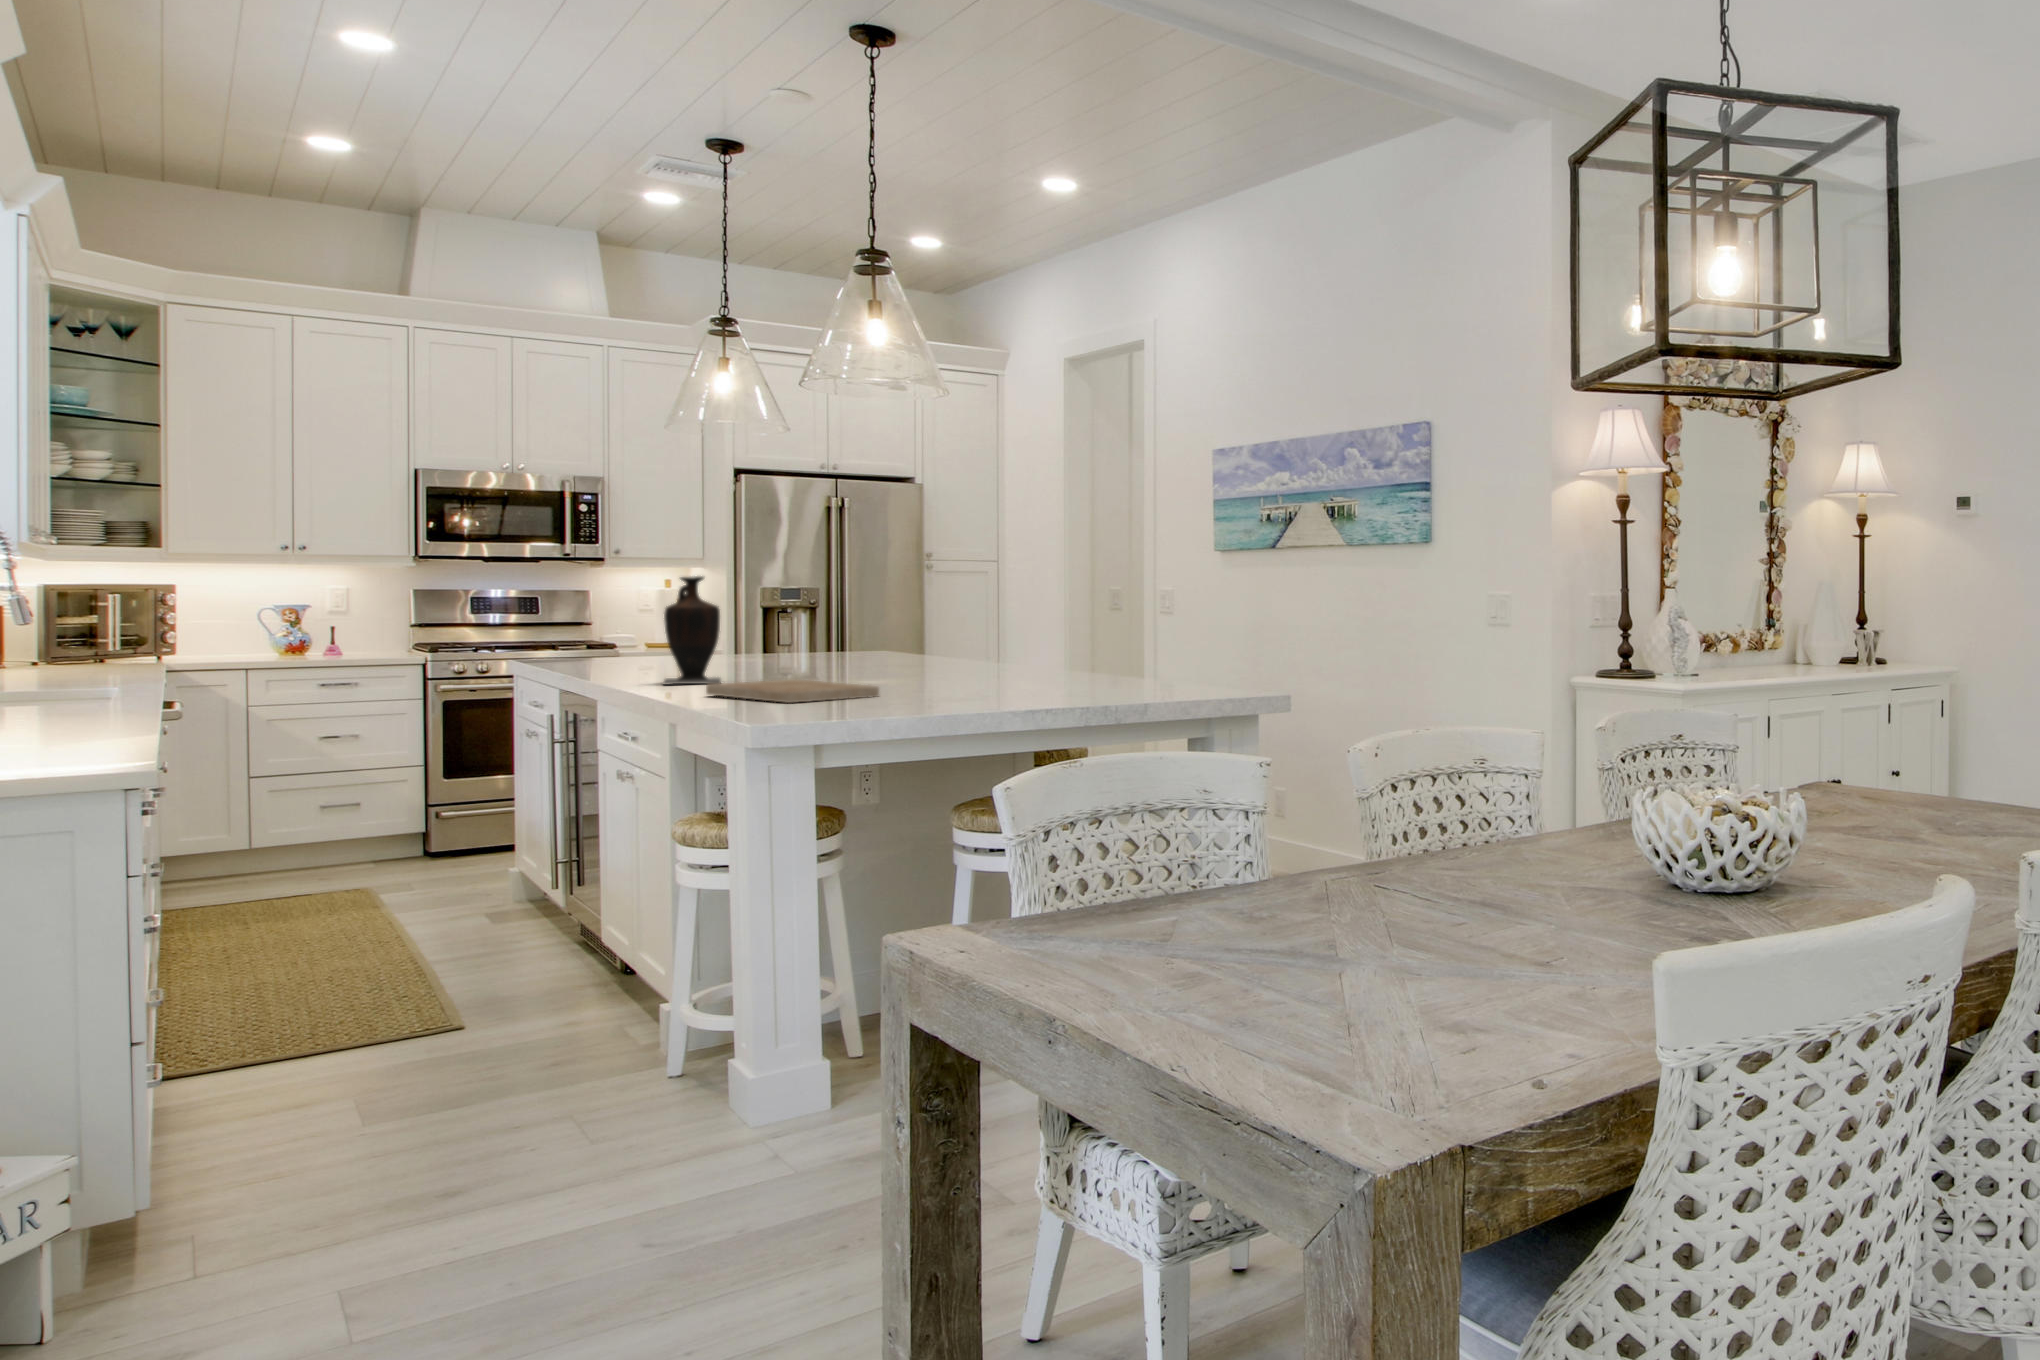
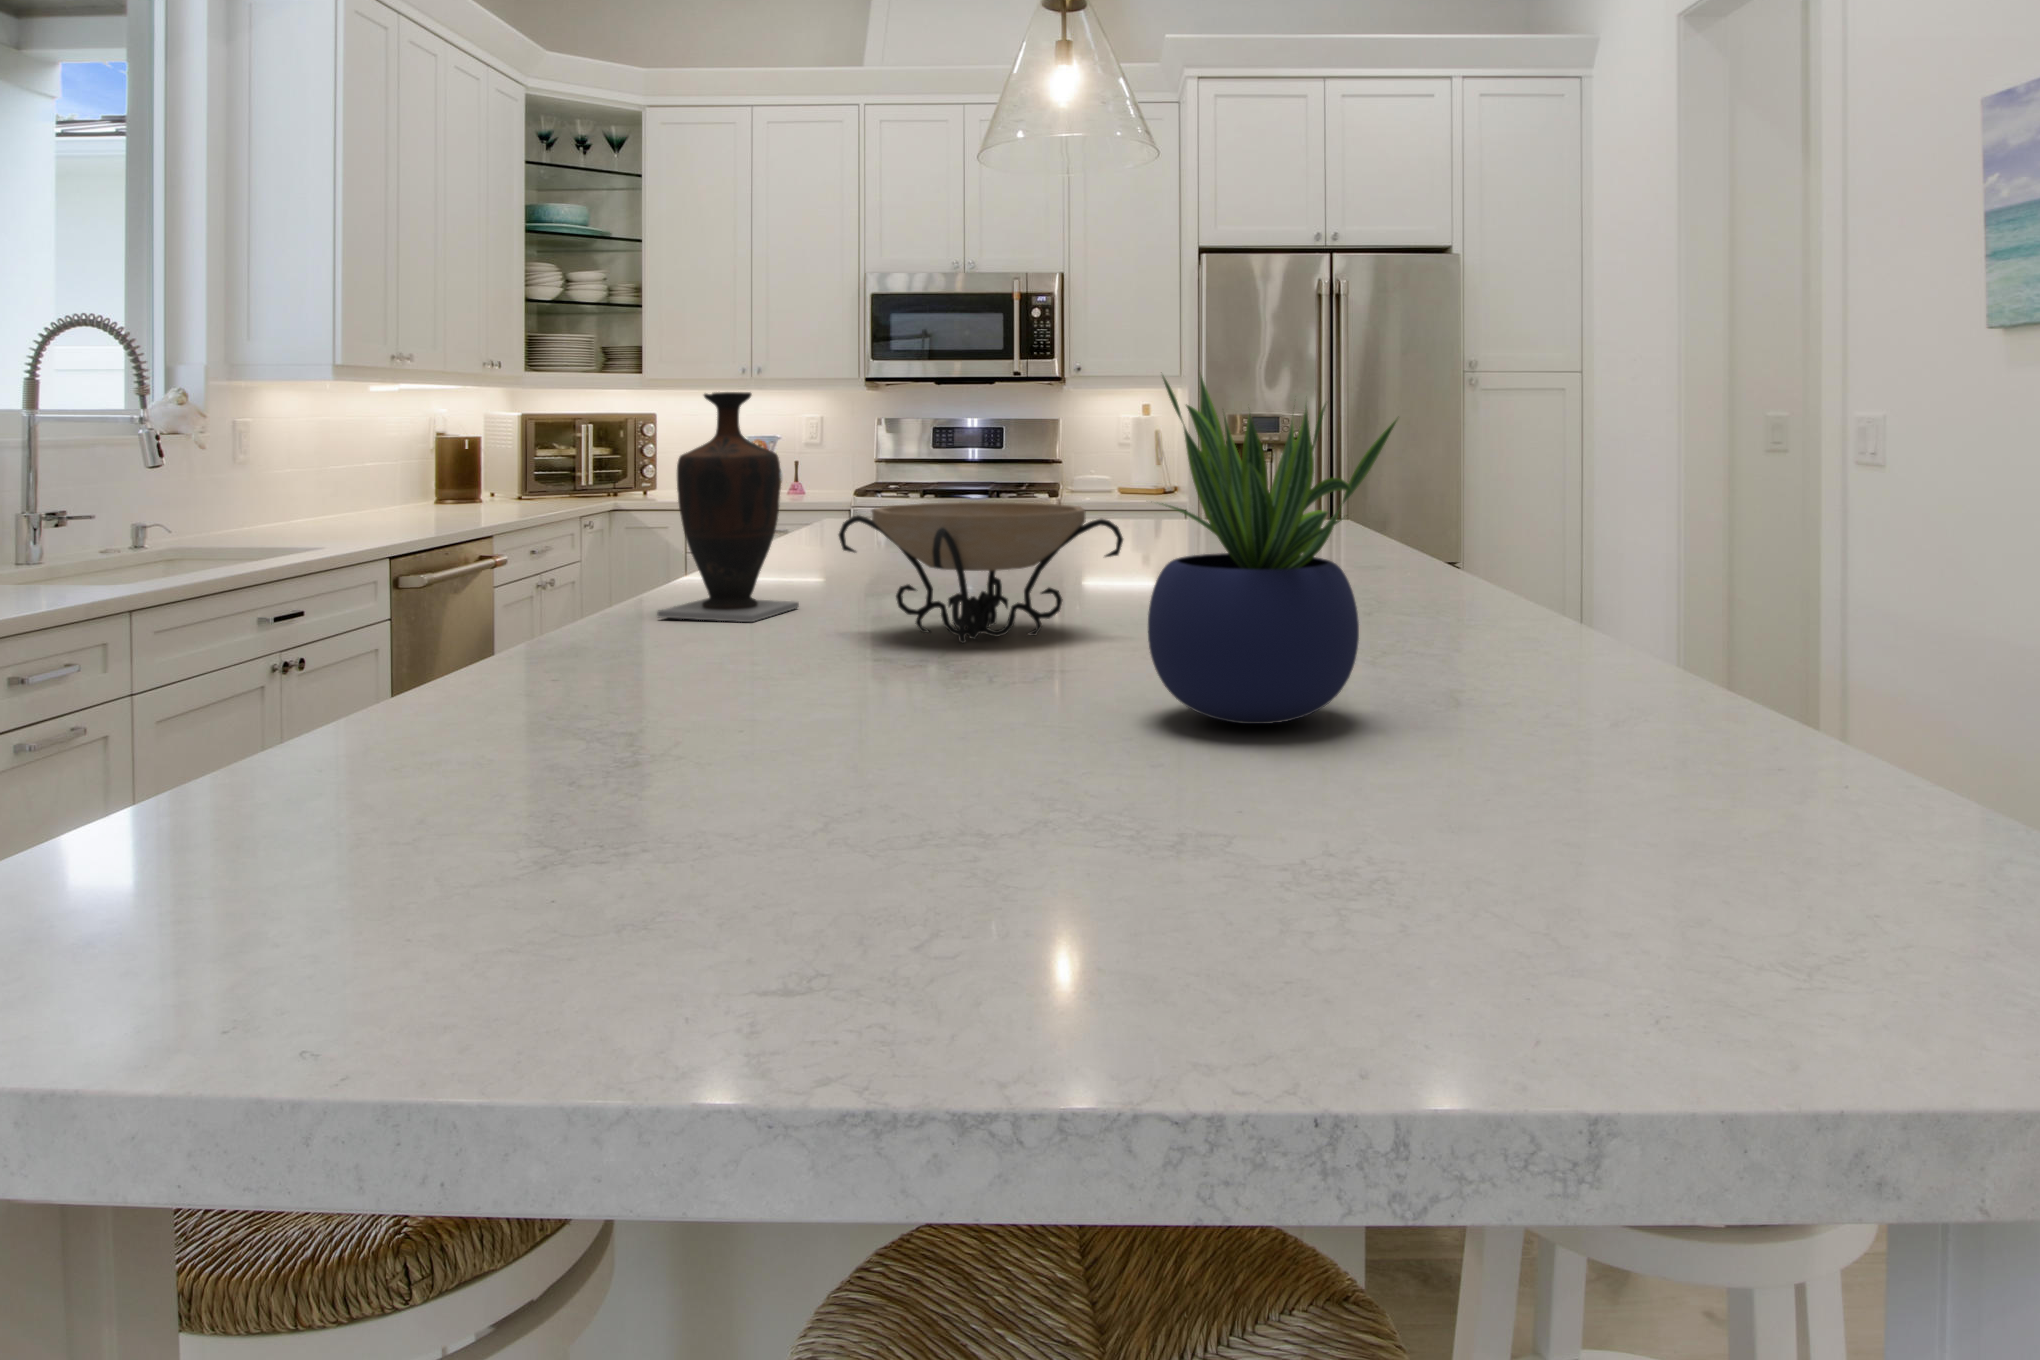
potted plant: none [980,574,1060,683] -> present [1148,375,1397,724]
decorative bowl: none [786,625,919,680] -> present [839,502,1123,643]
cutting board: present [706,680,879,703] -> none [399,652,742,786]

